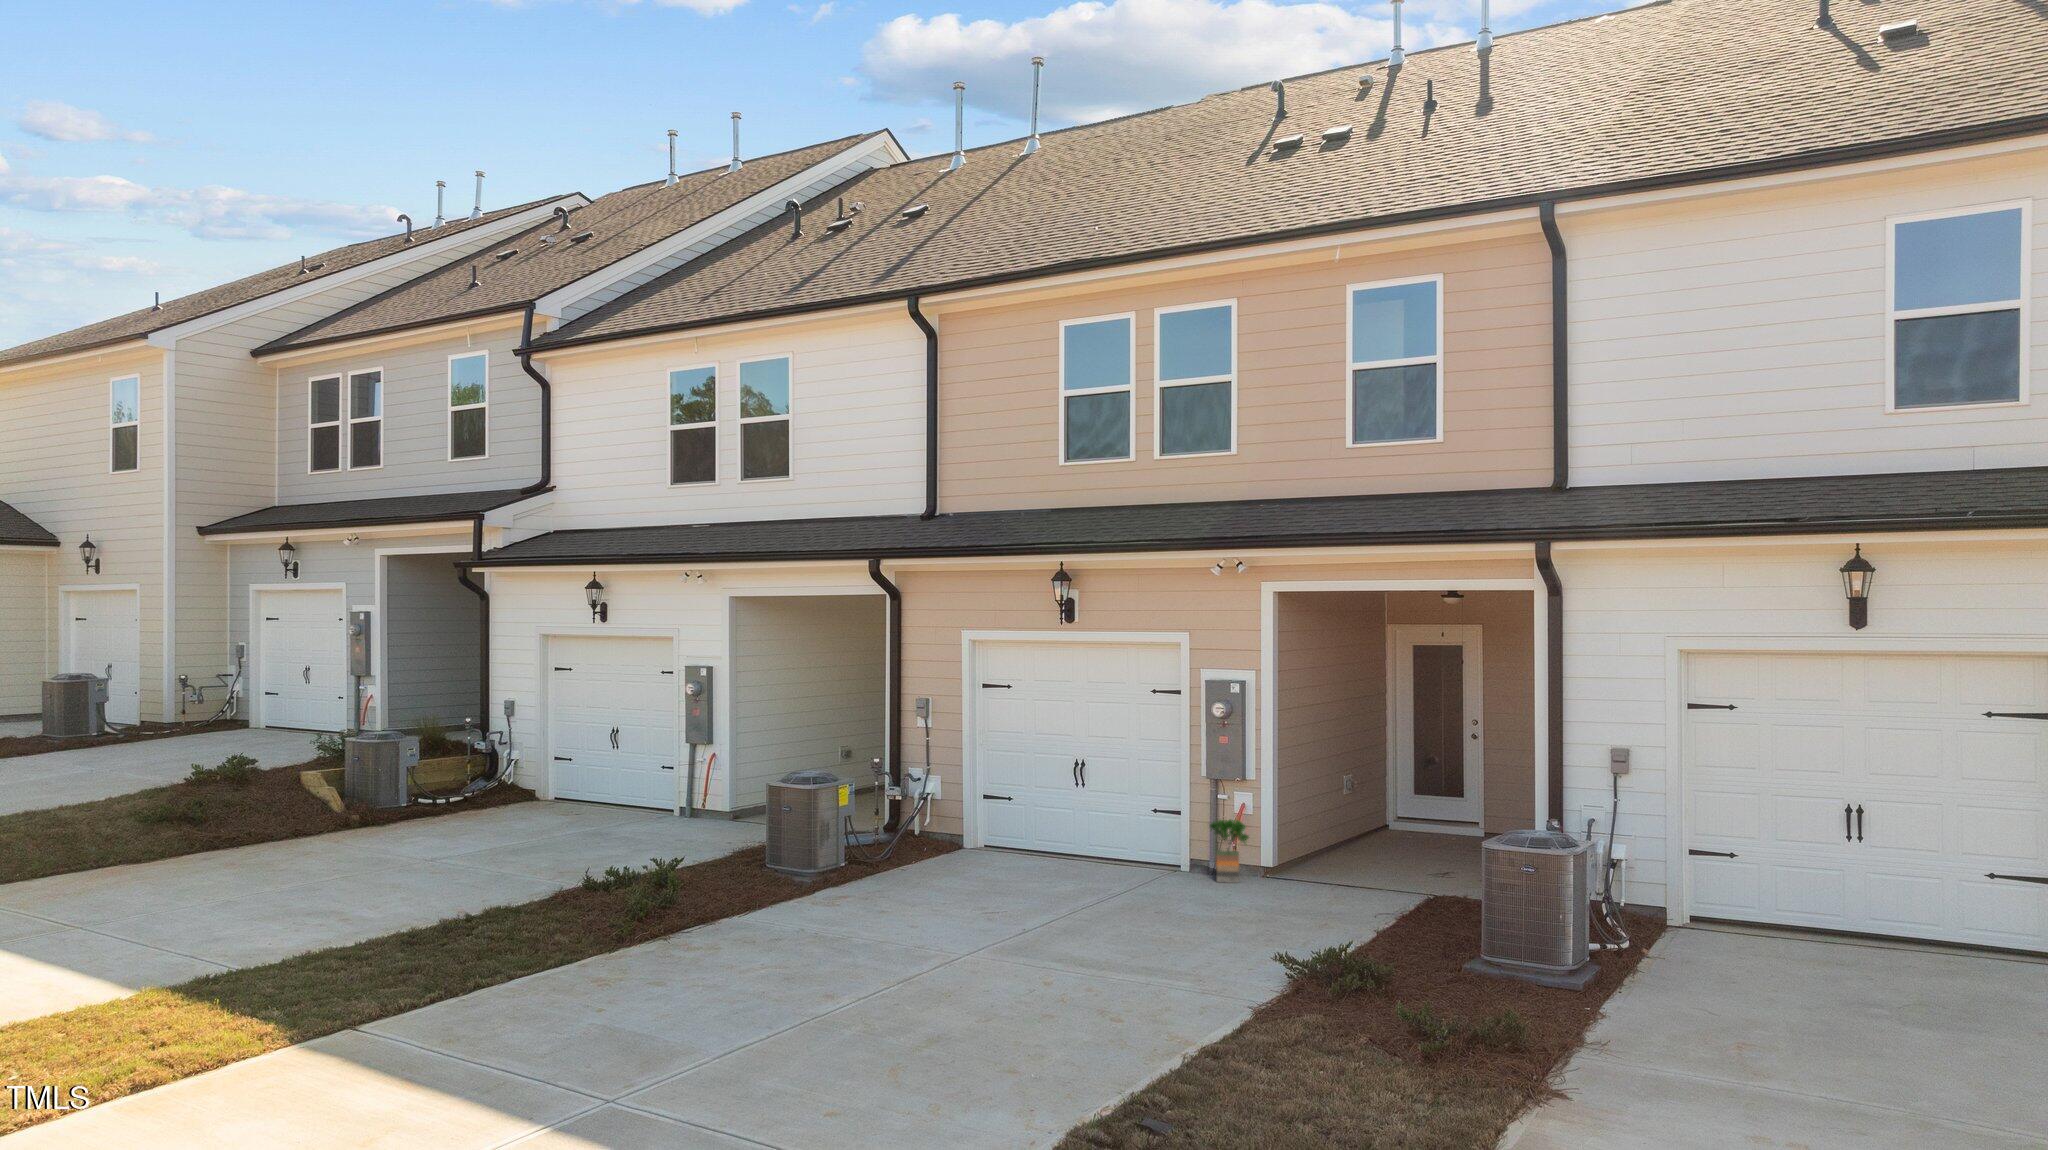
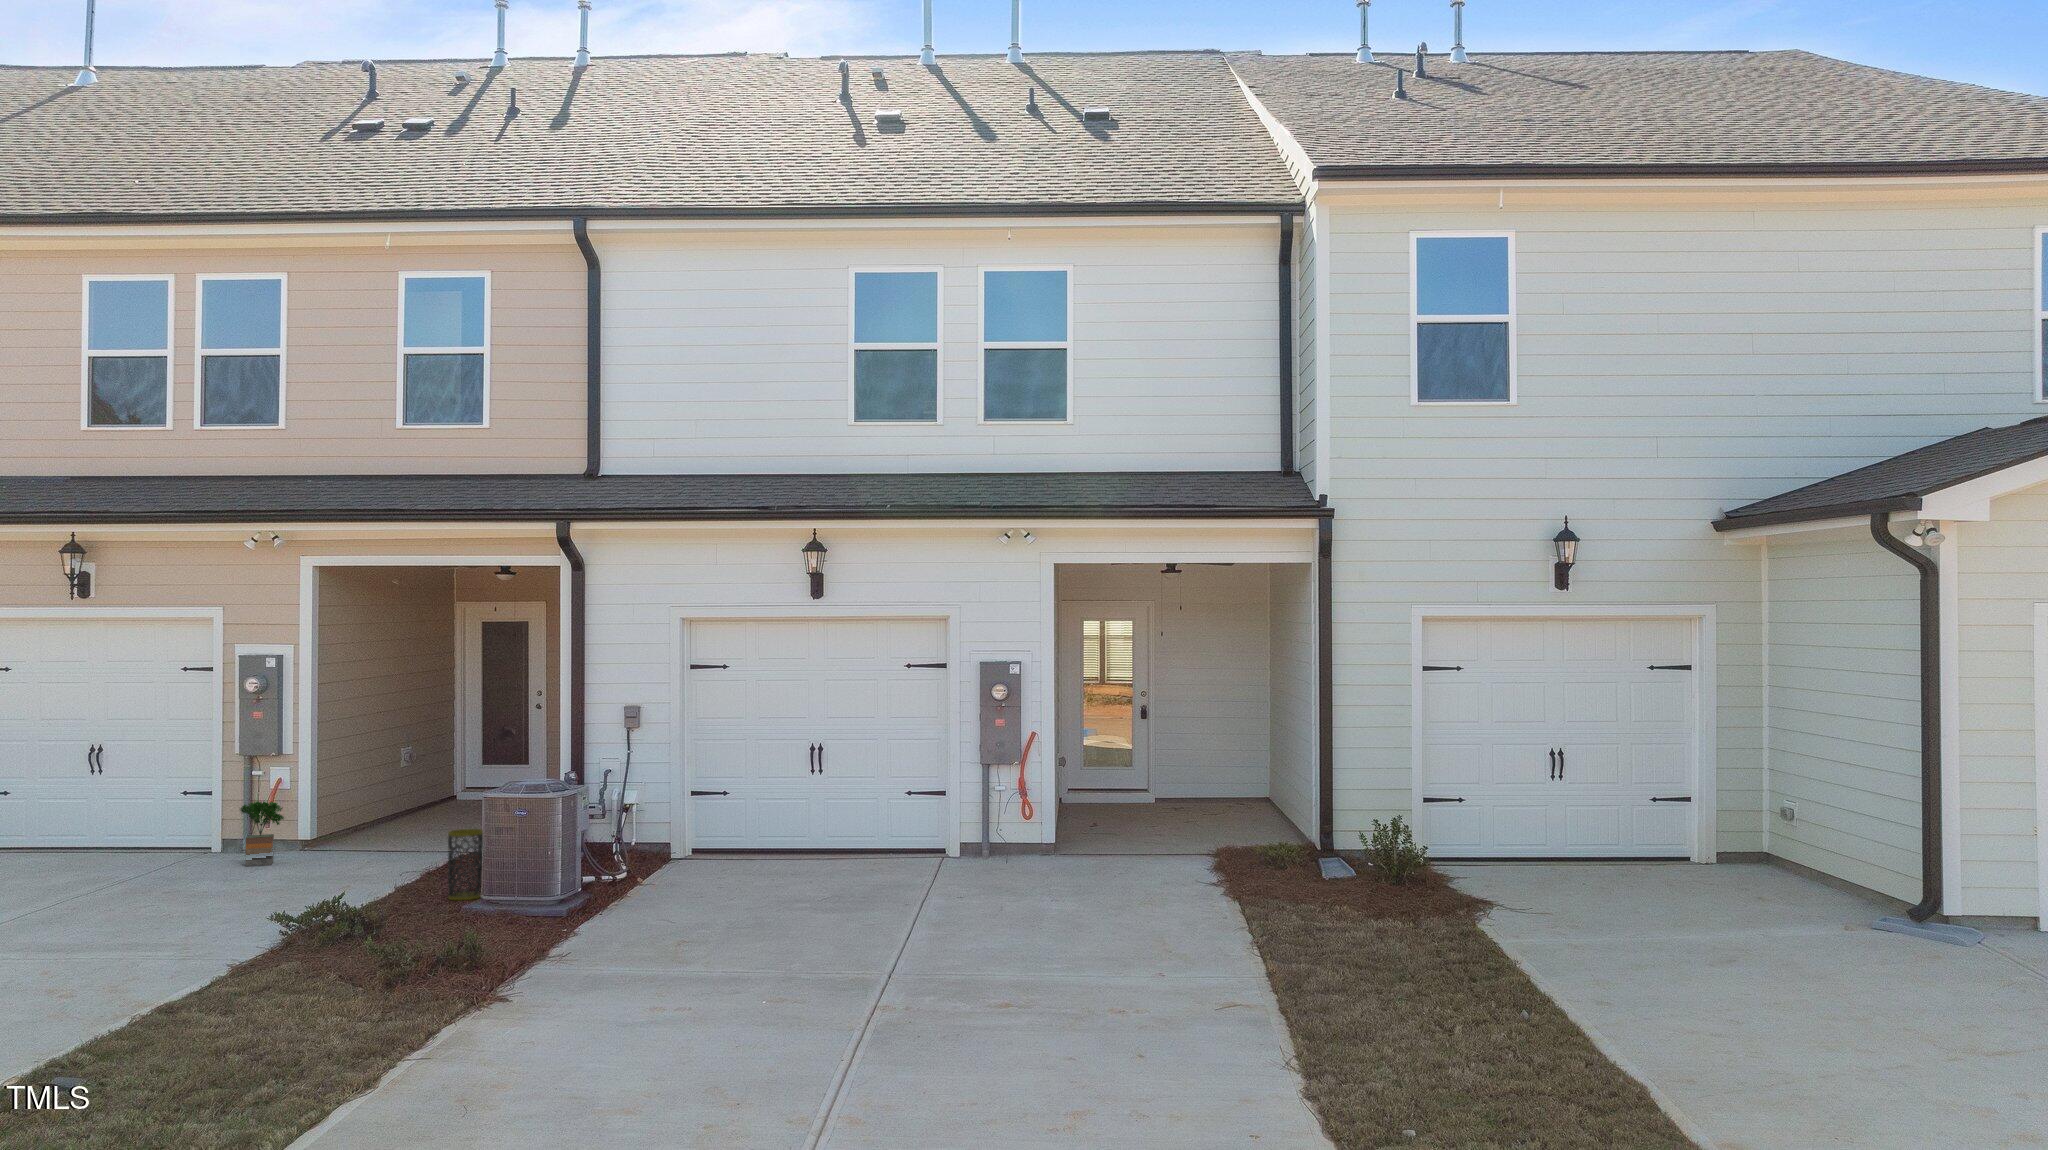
trash can: none [1450,896,1488,978] -> present [448,829,483,900]

